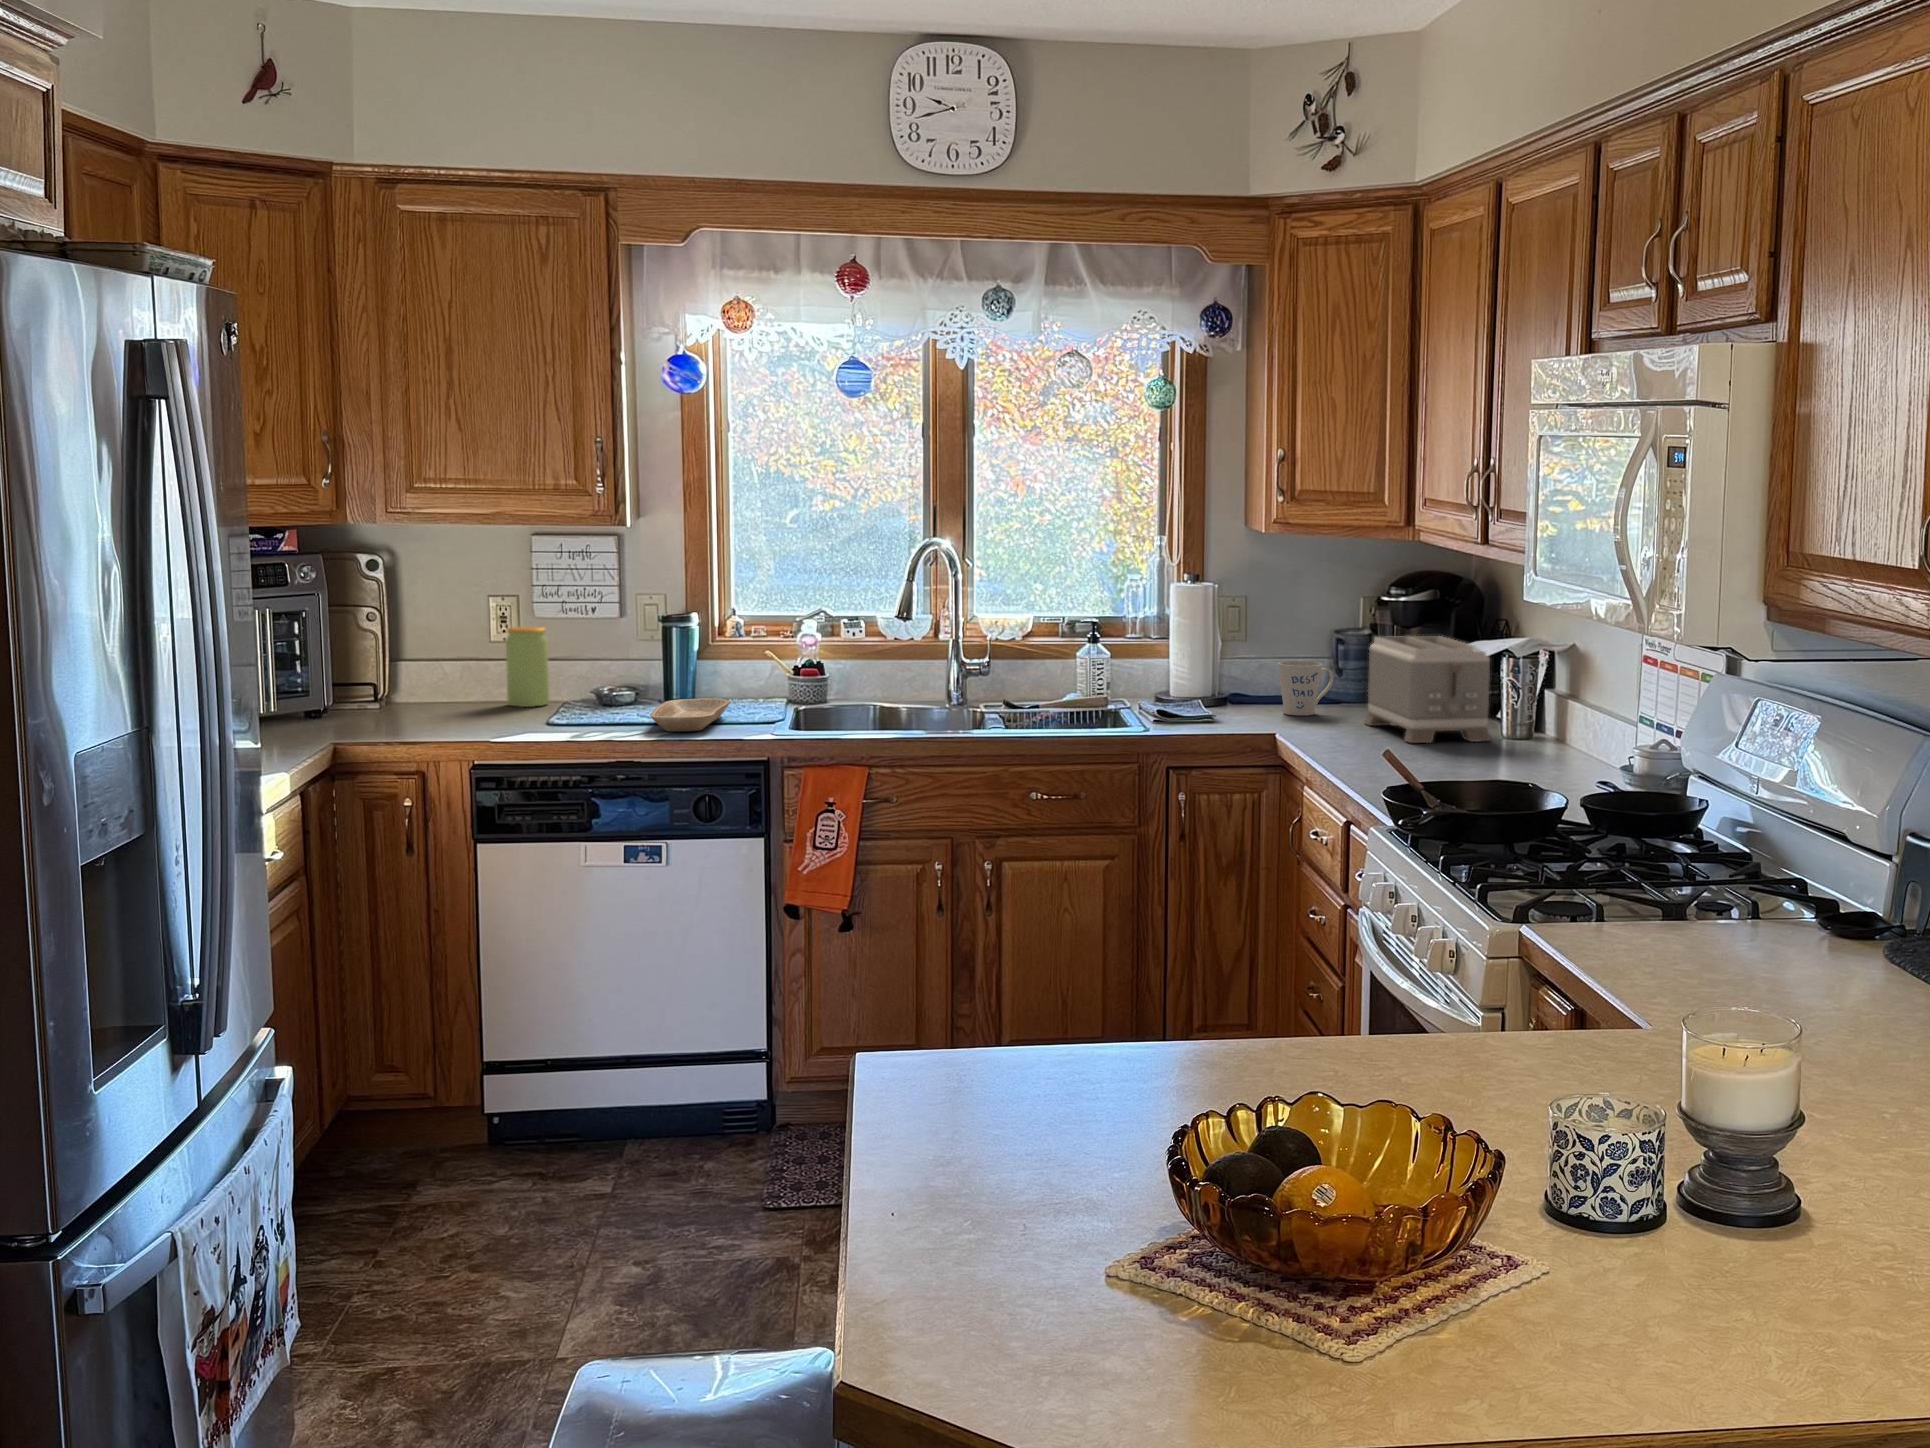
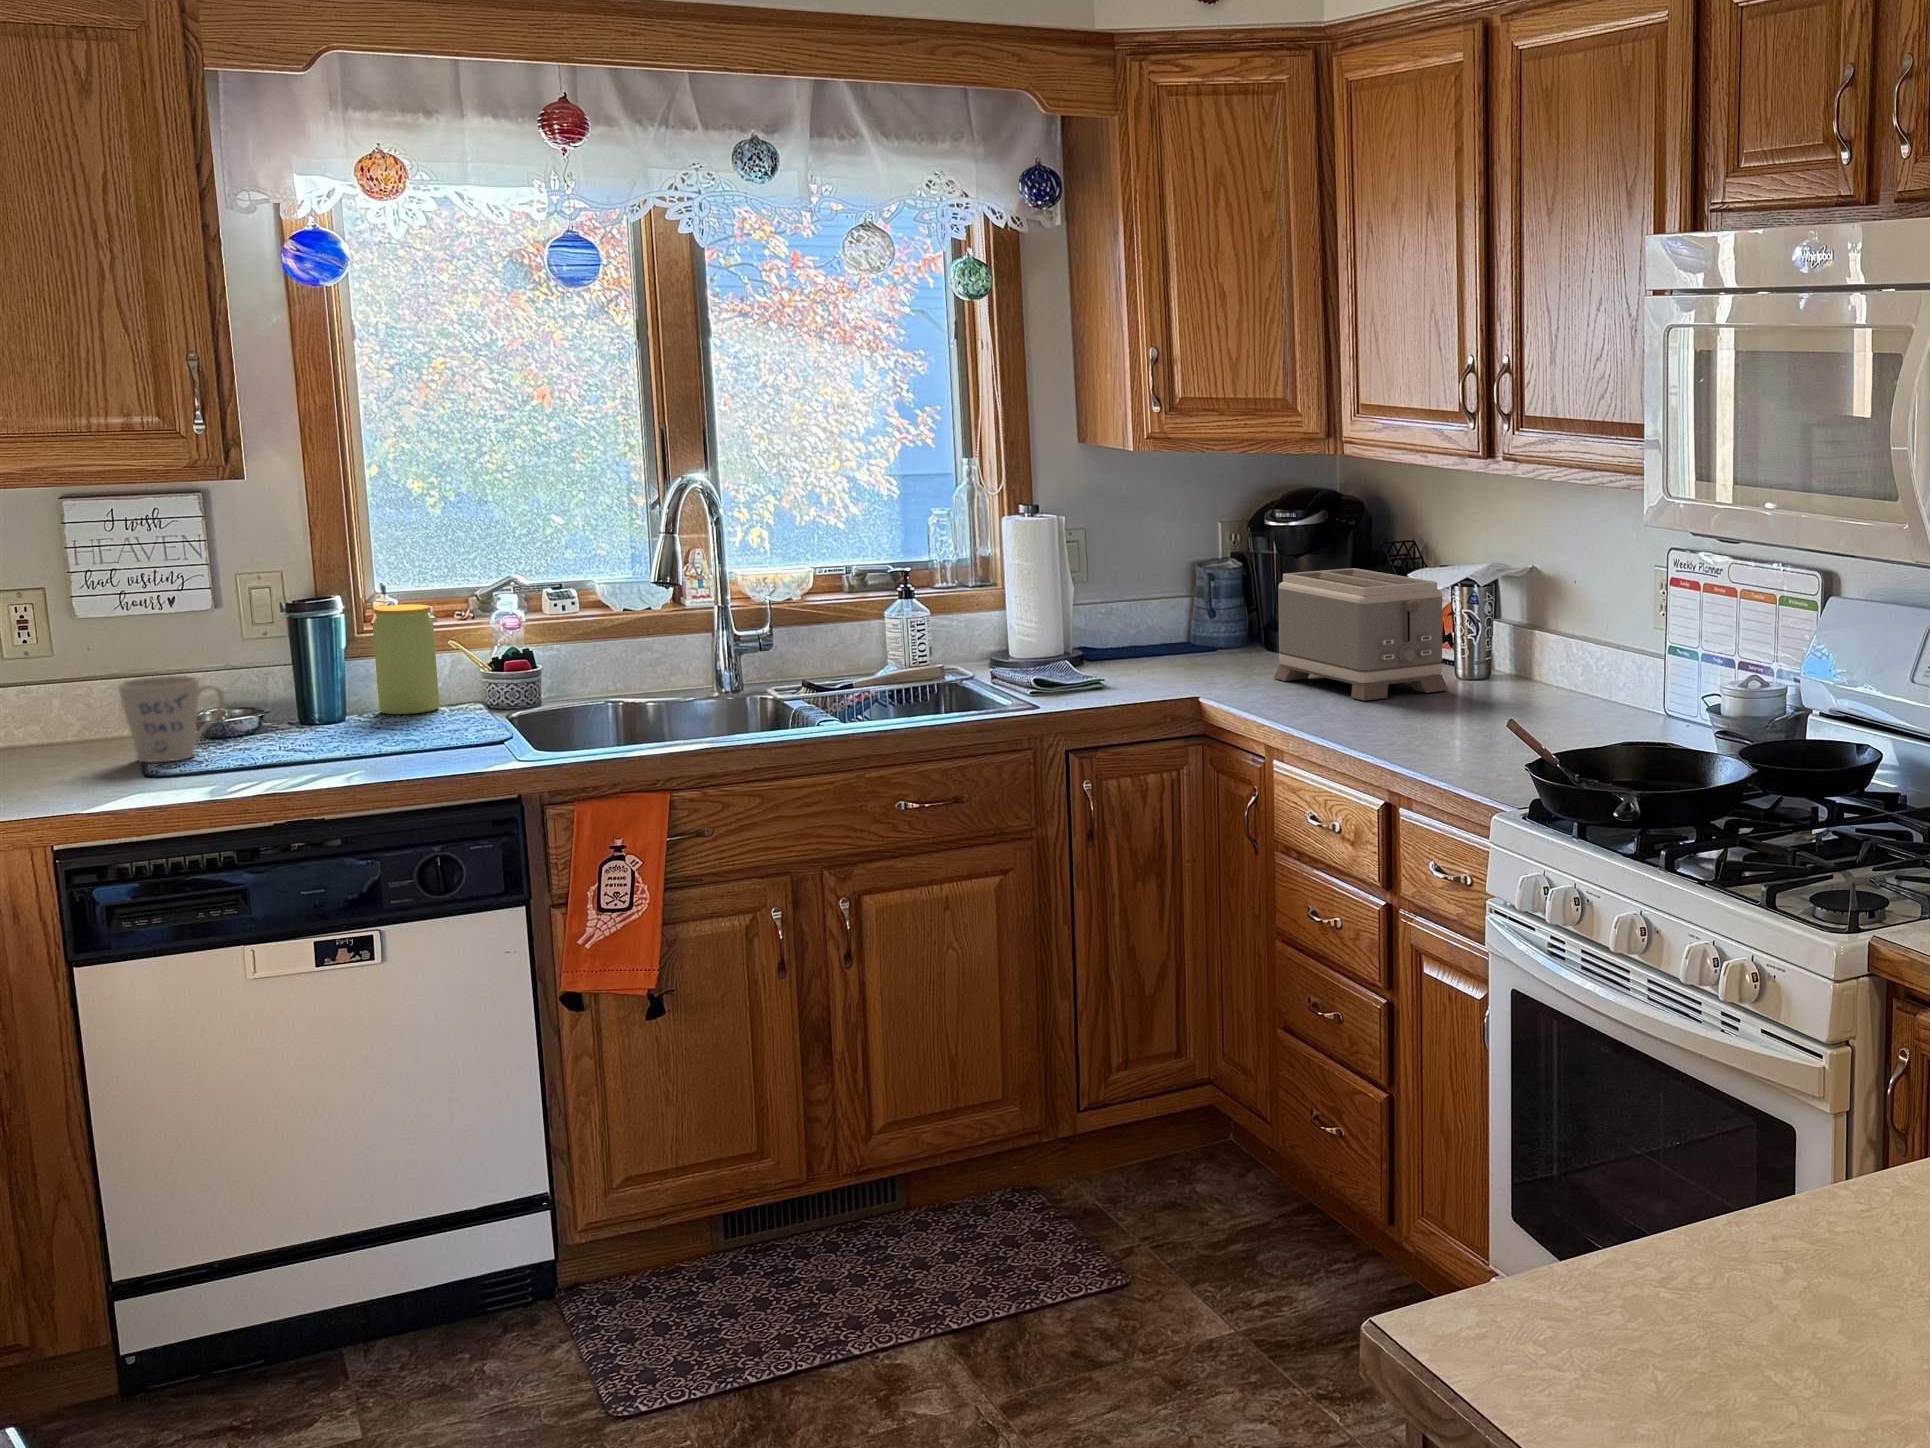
jar: present [506,627,549,707] -> present [373,604,439,714]
mug: present [1278,661,1334,715] -> present [119,676,225,762]
tray: present [650,698,731,731] -> none [327,713,432,768]

